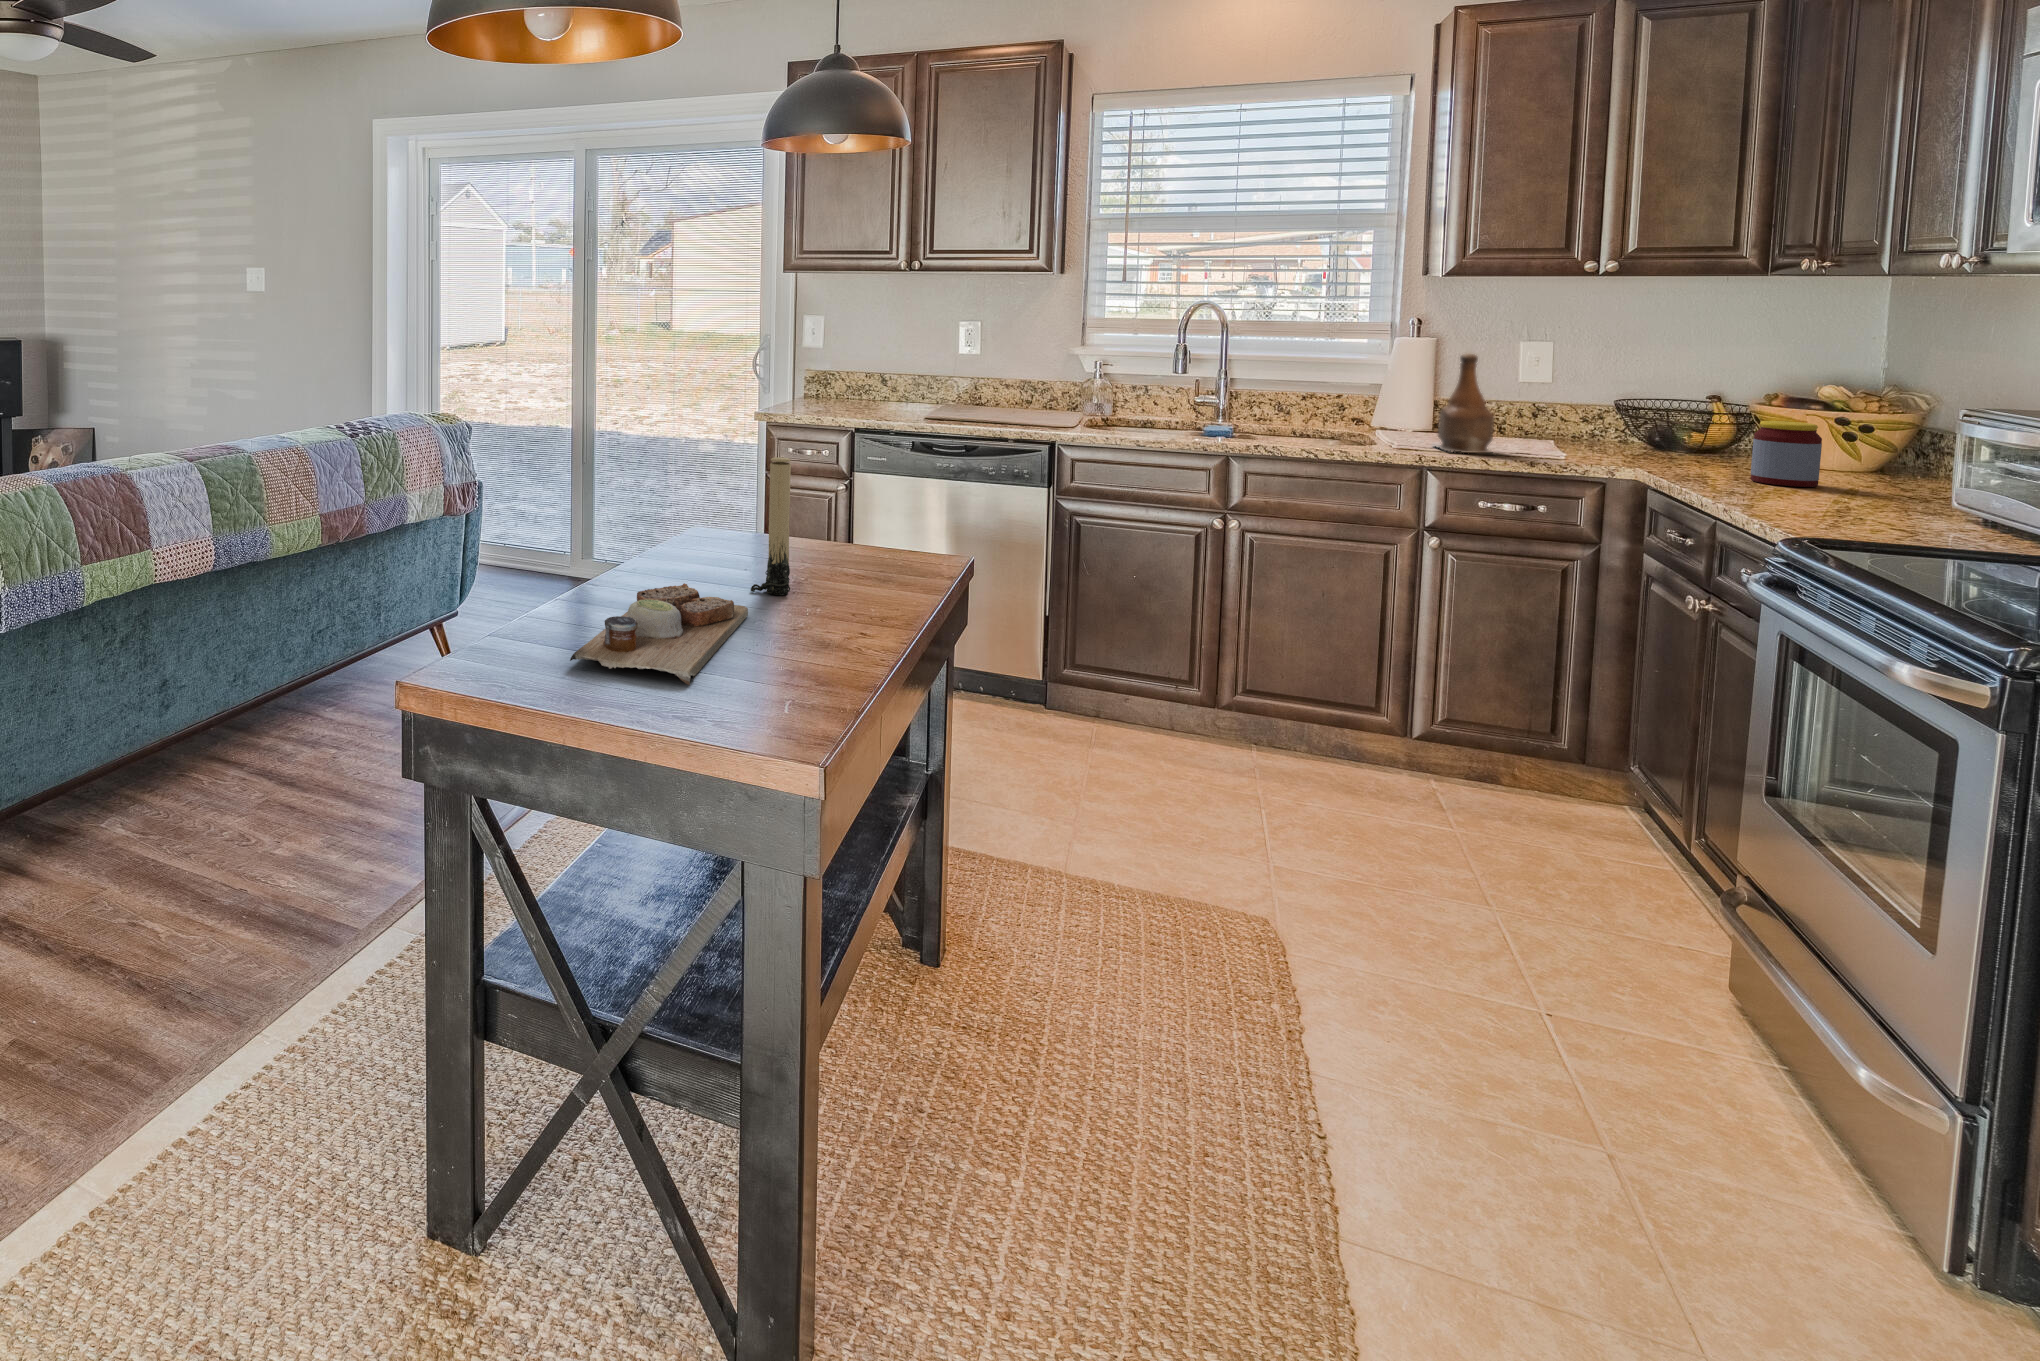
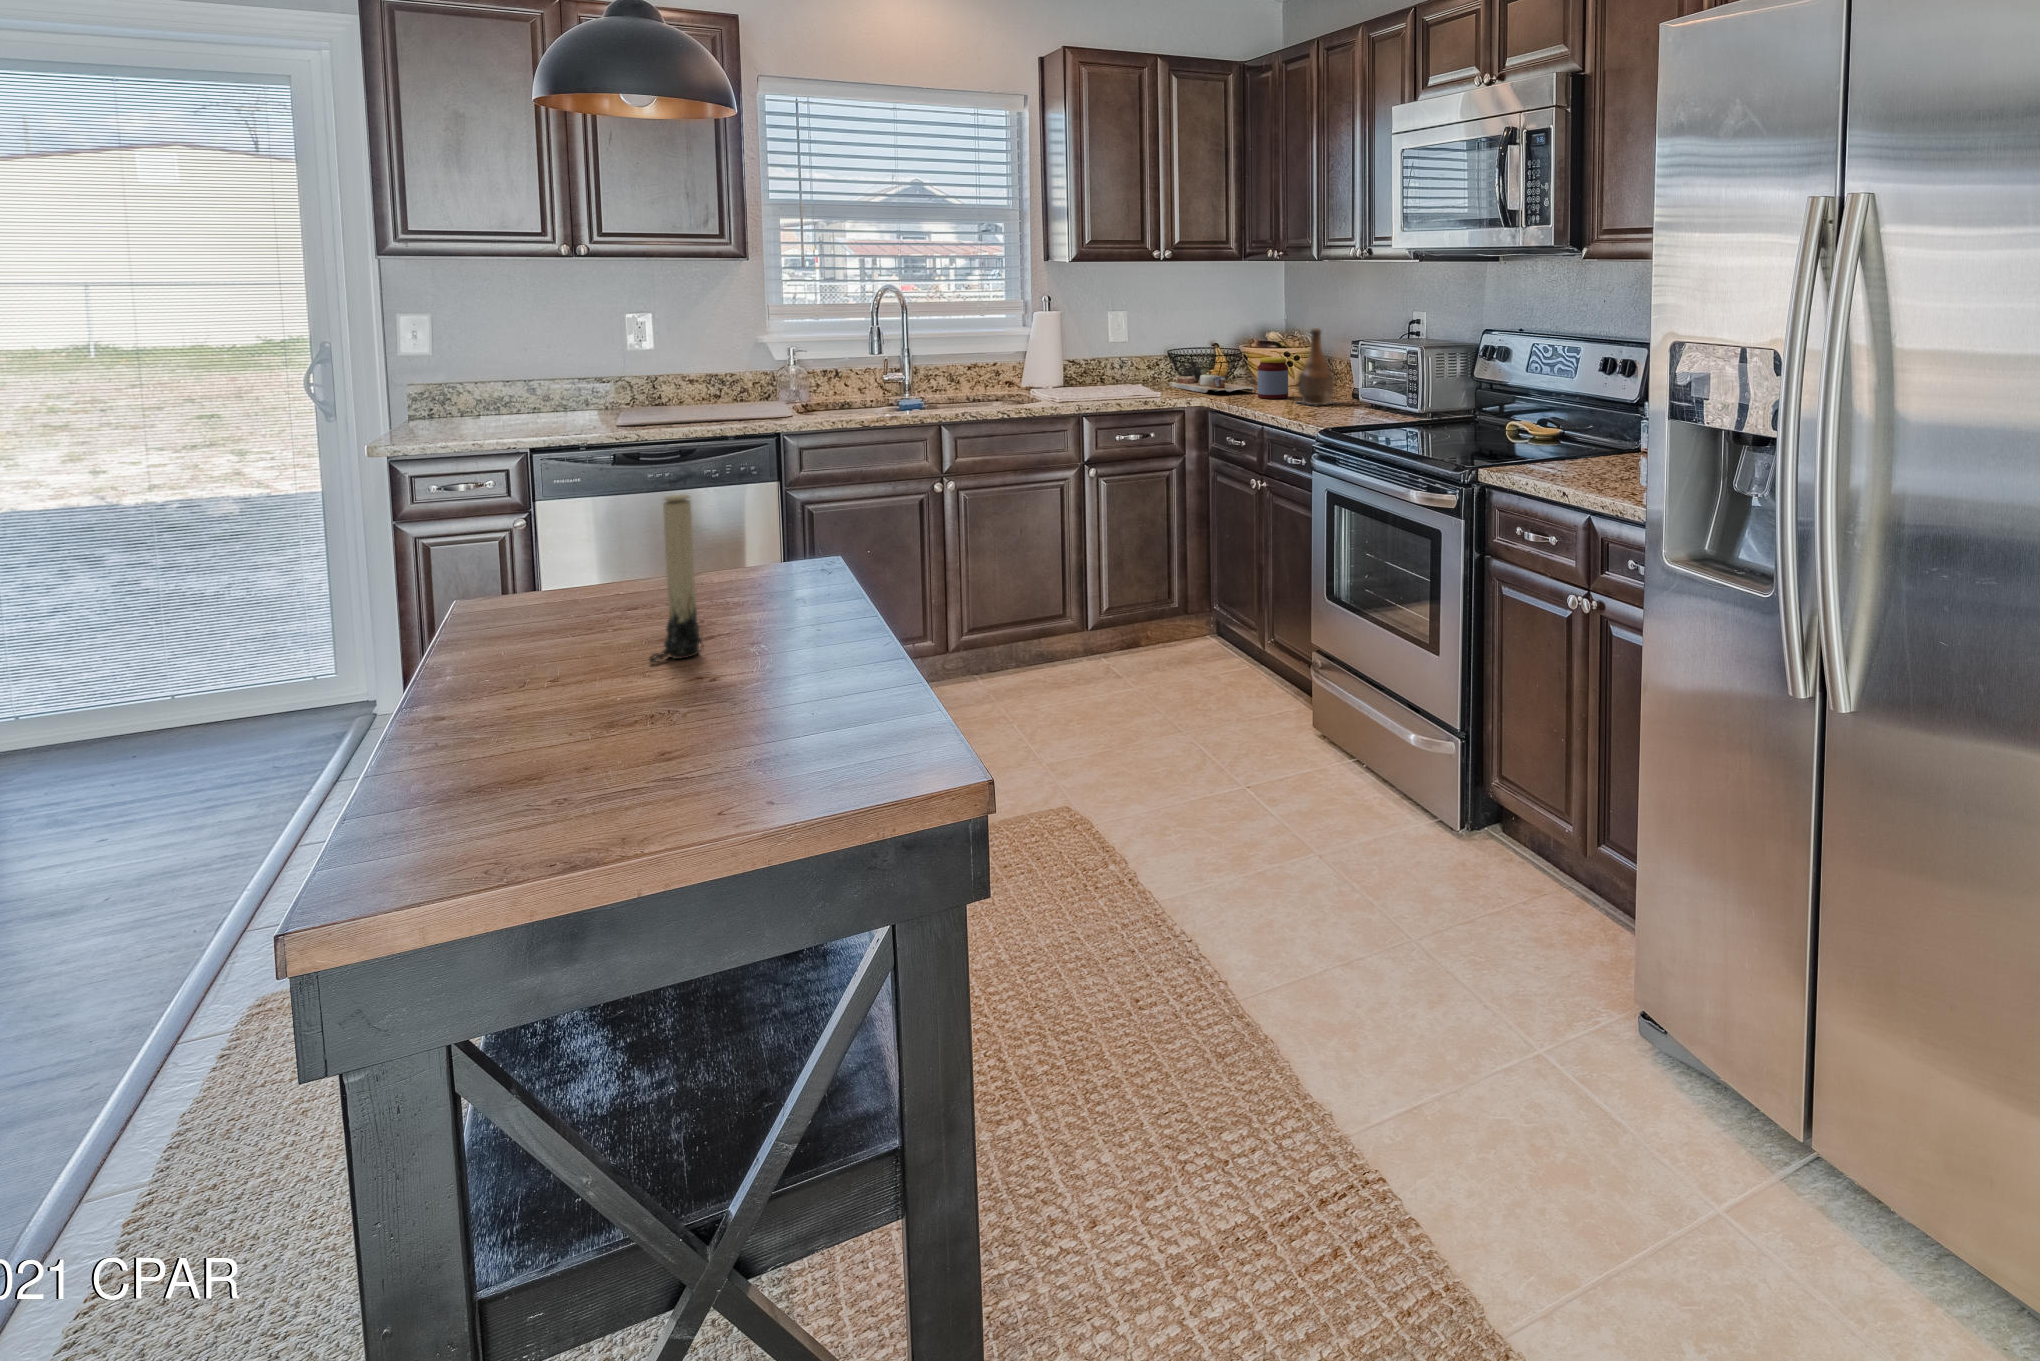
bottle: present [1437,354,1495,453] -> present [1298,328,1334,405]
cutting board: present [570,583,748,685] -> present [1170,374,1256,393]

